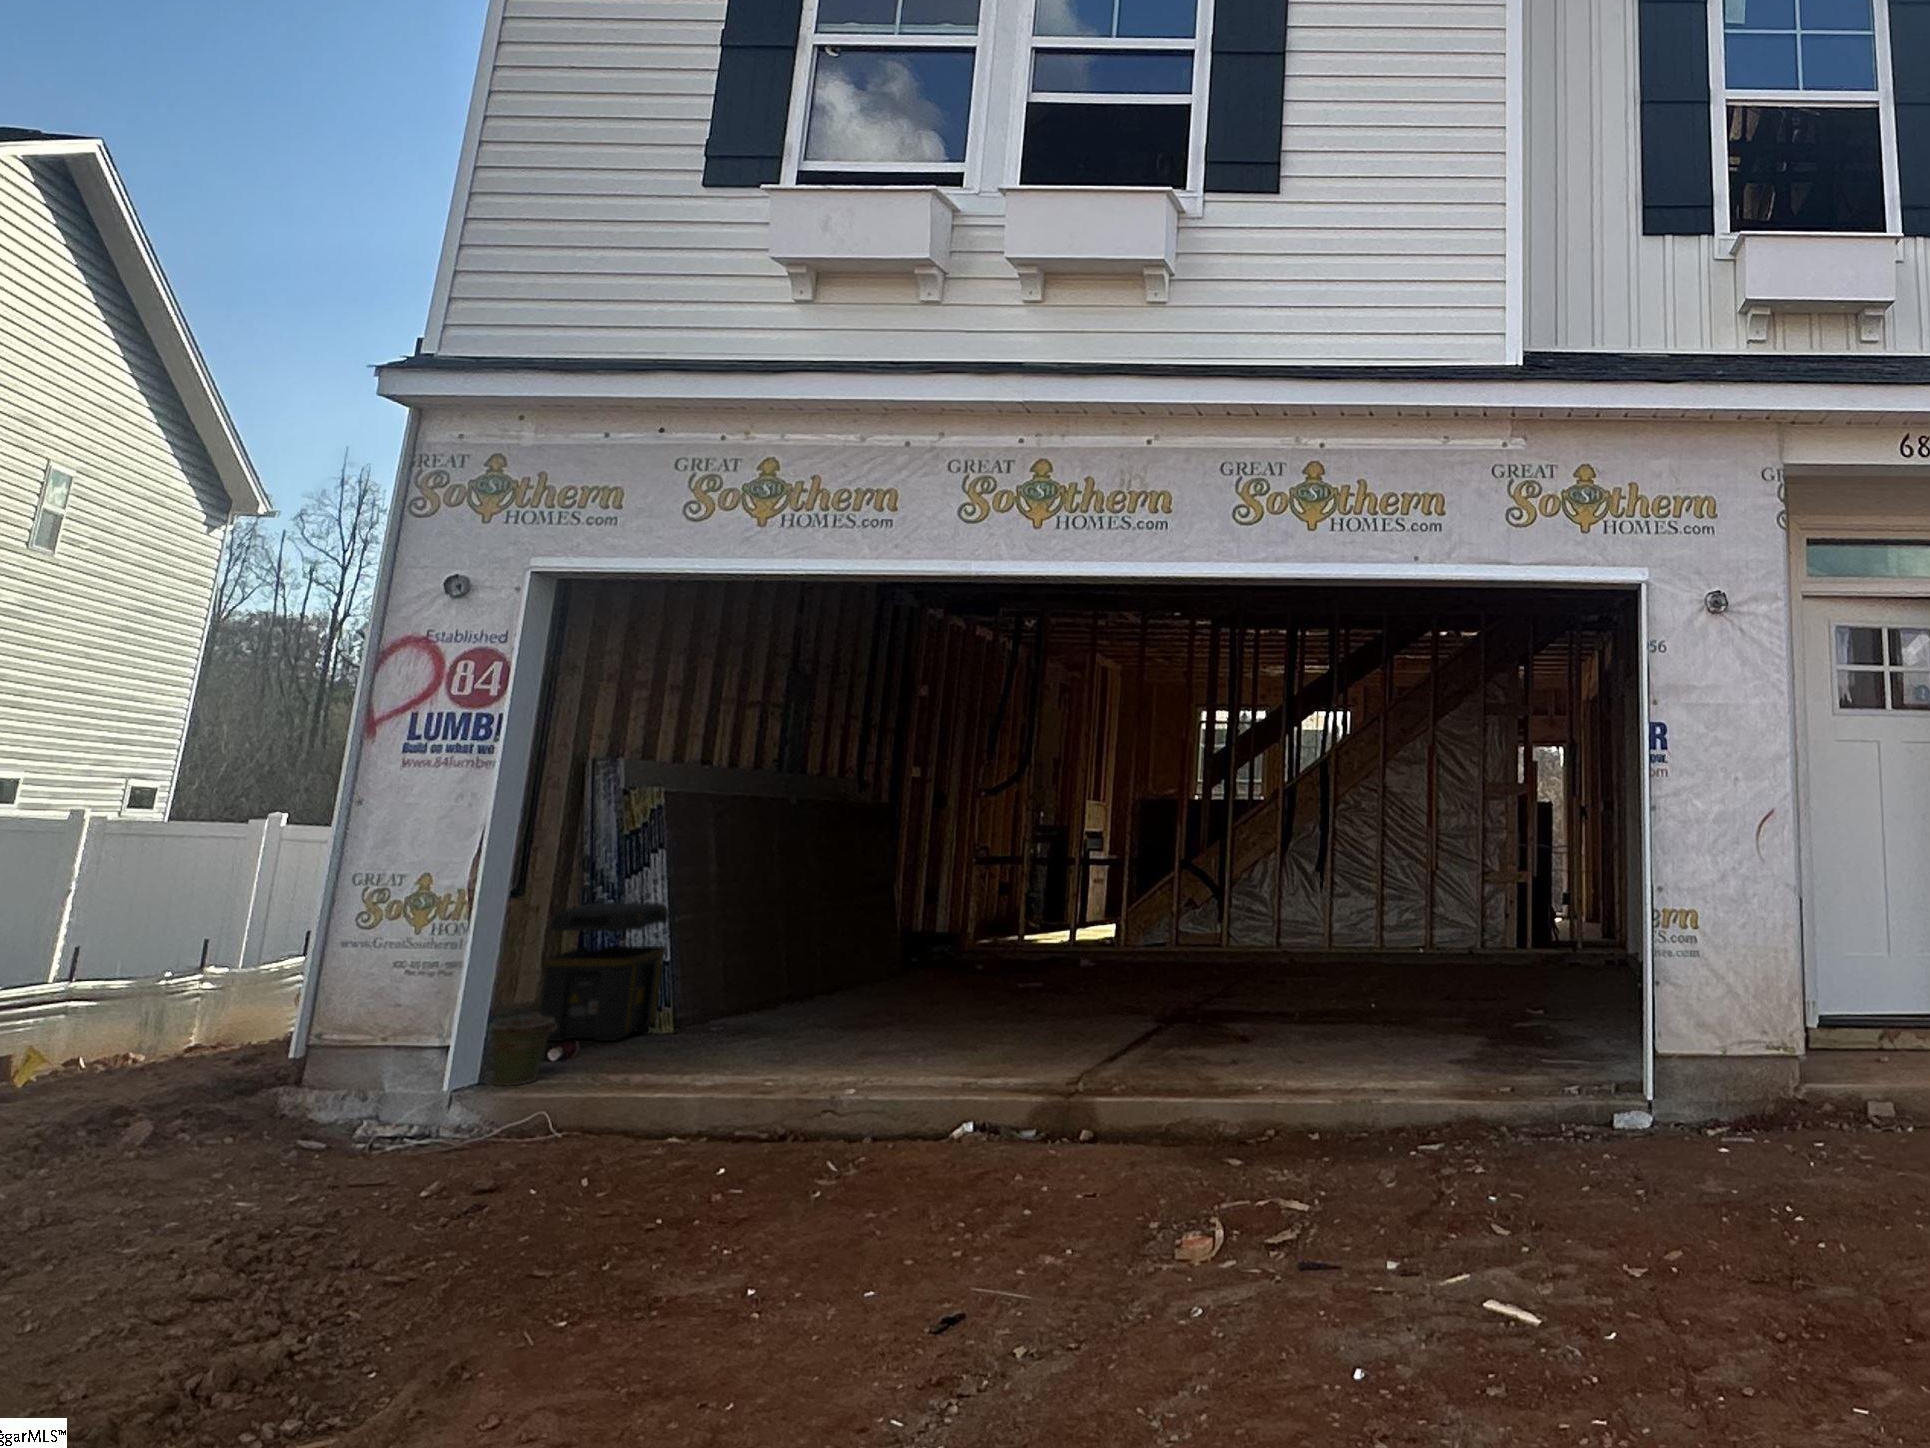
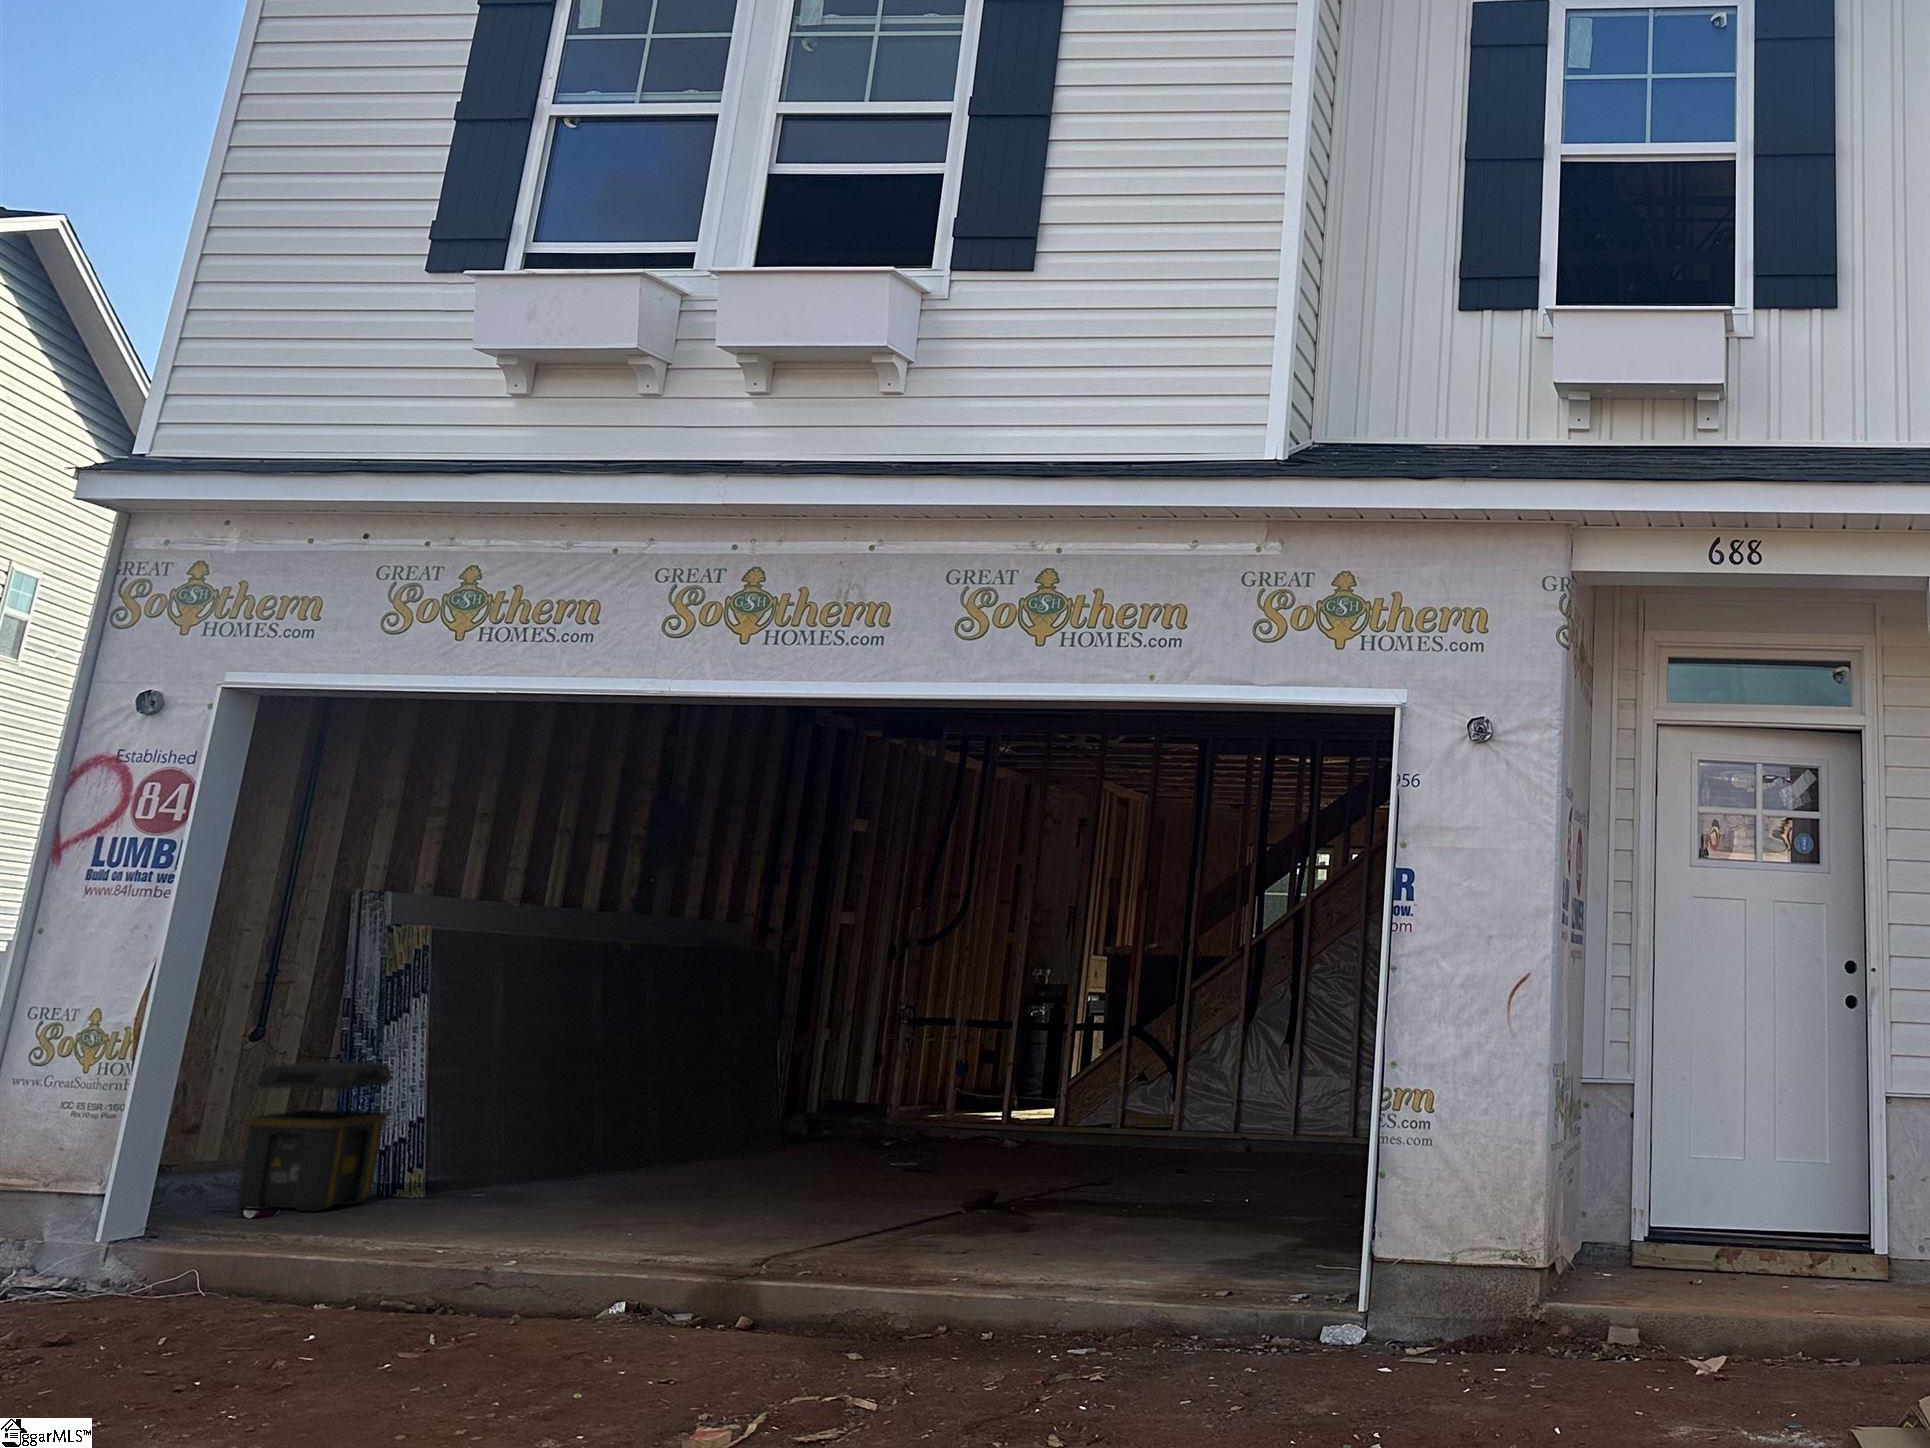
bucket: present [491,1013,557,1086] -> none [152,1168,226,1243]

